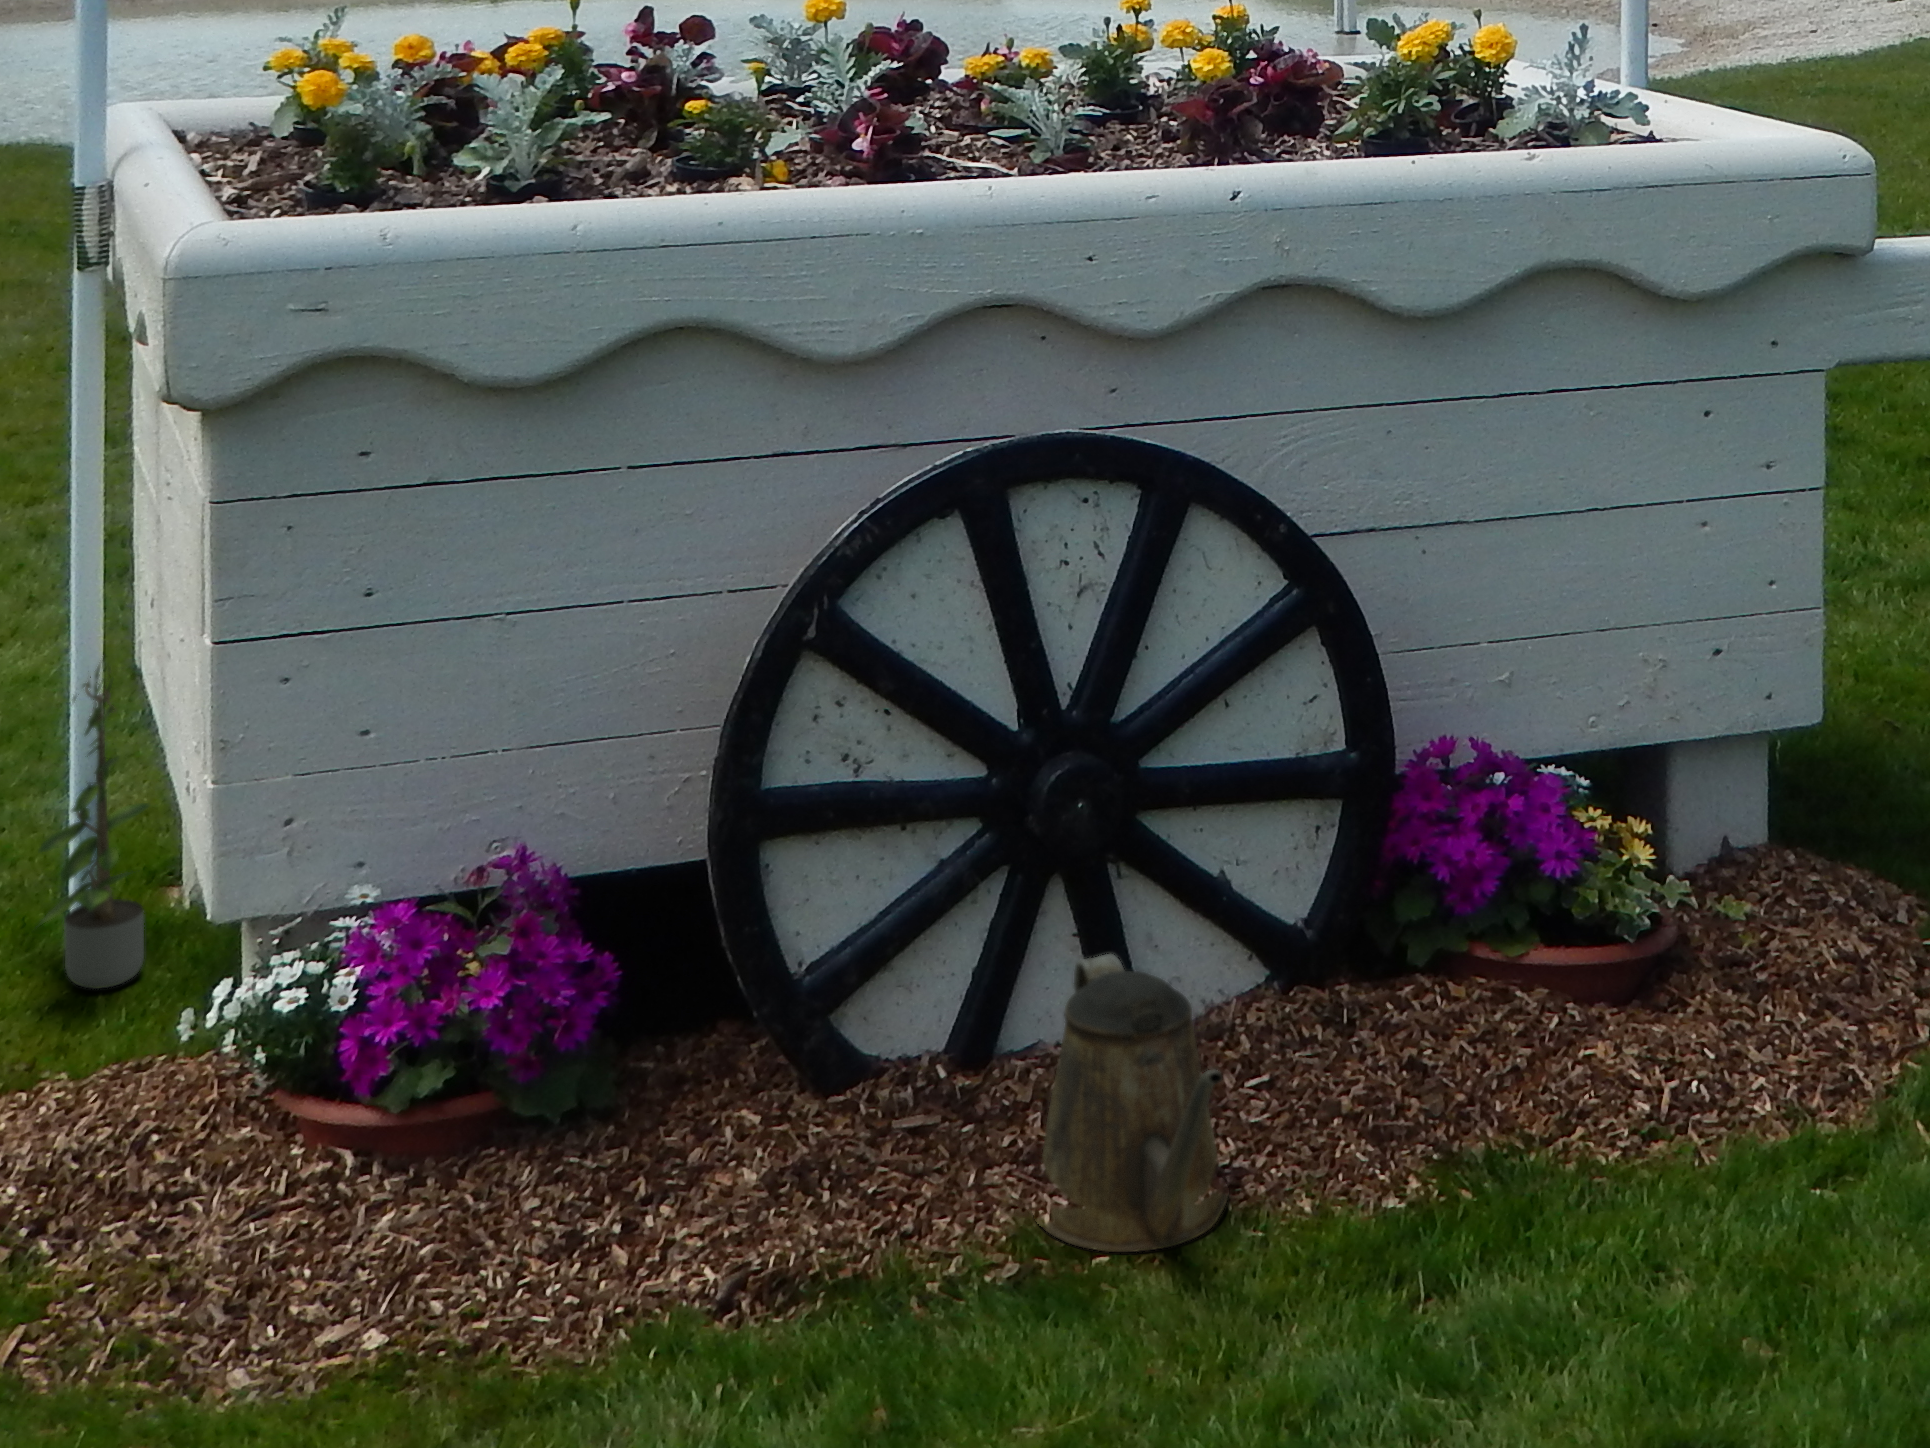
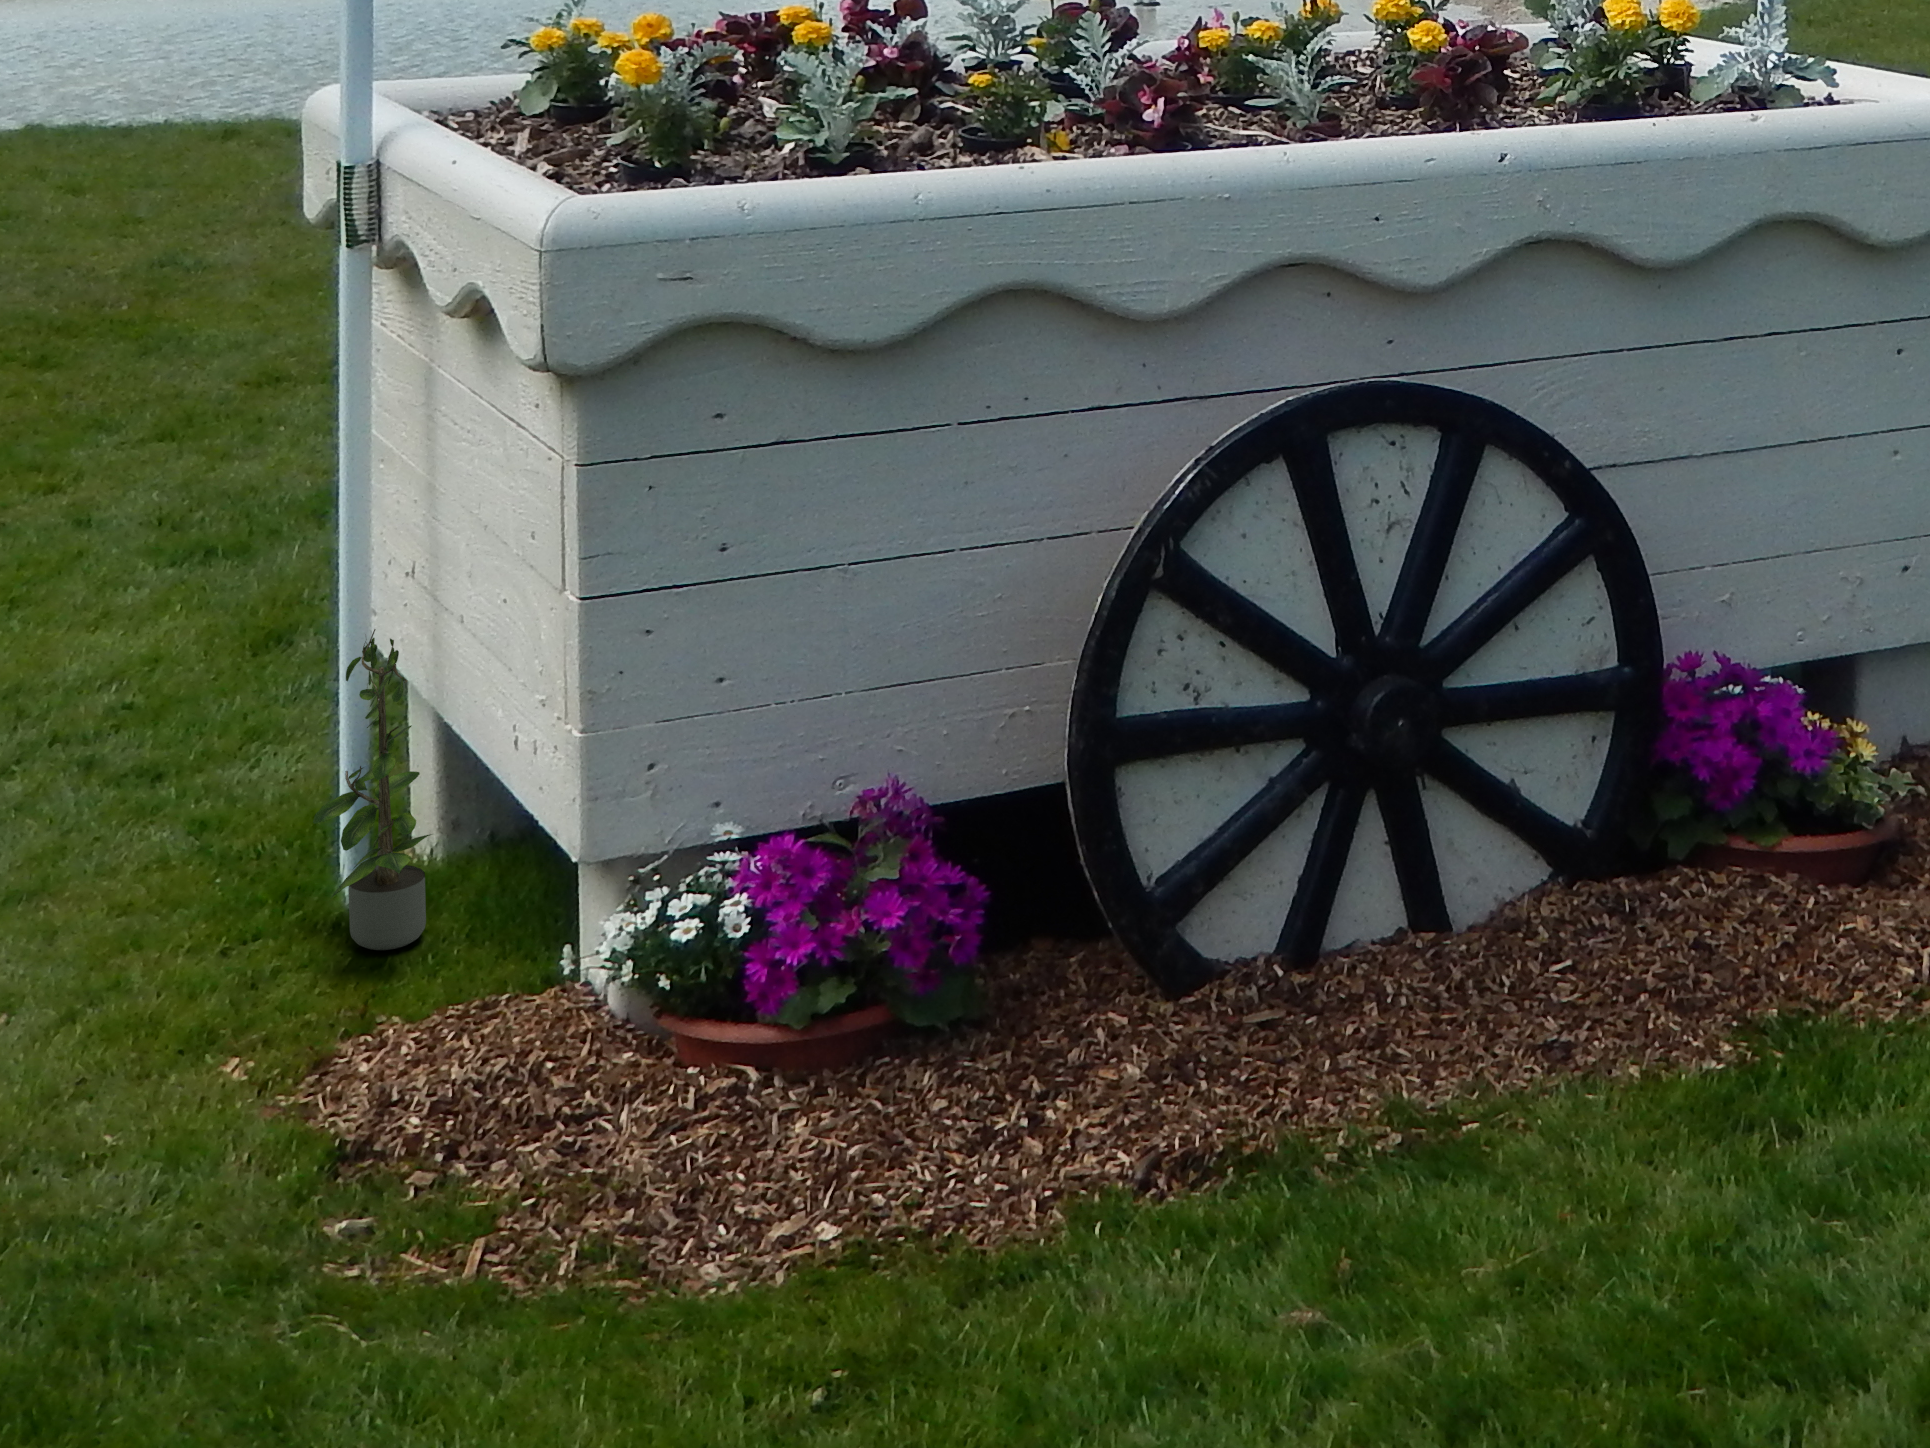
watering can: present [1043,954,1228,1252] -> none [1384,855,1611,1115]

